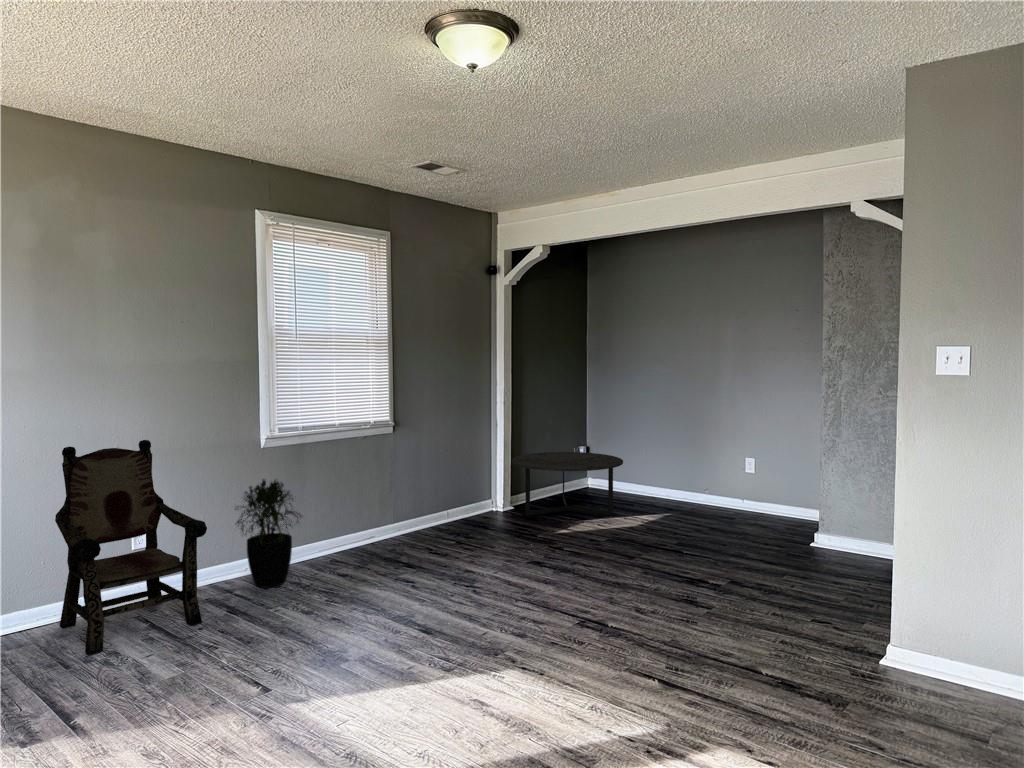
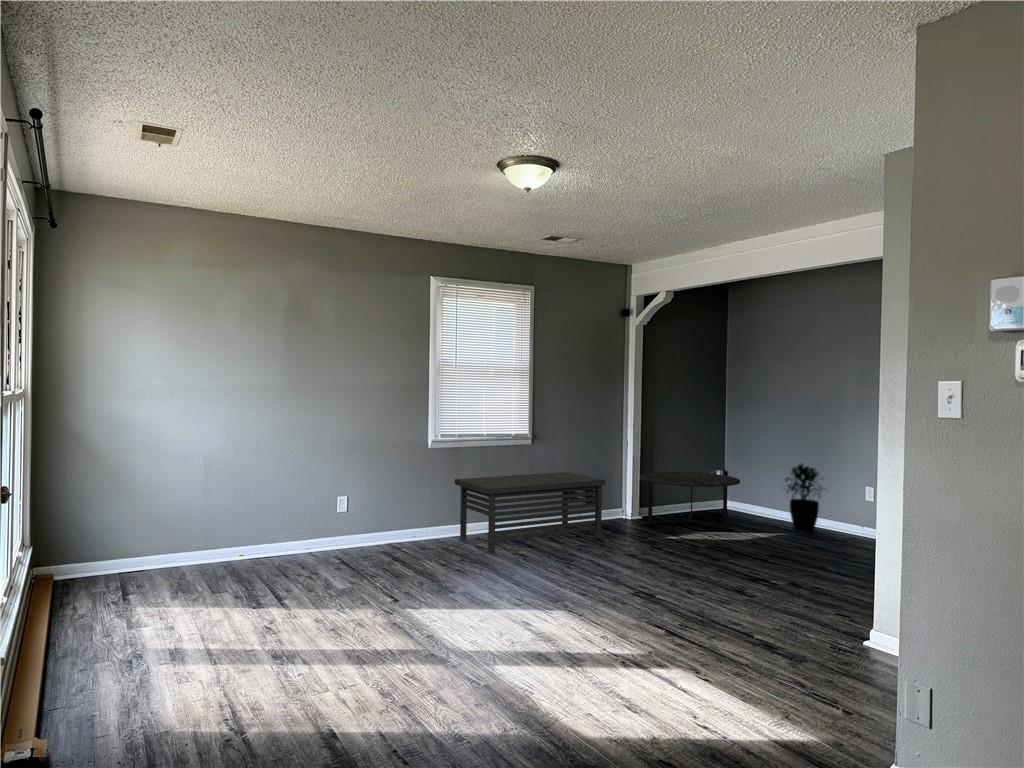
armchair: present [55,440,207,655] -> none [290,437,379,572]
storage bench: none [301,463,491,580] -> present [455,472,606,552]
potted plant: present [236,479,301,588] -> present [786,464,822,531]

